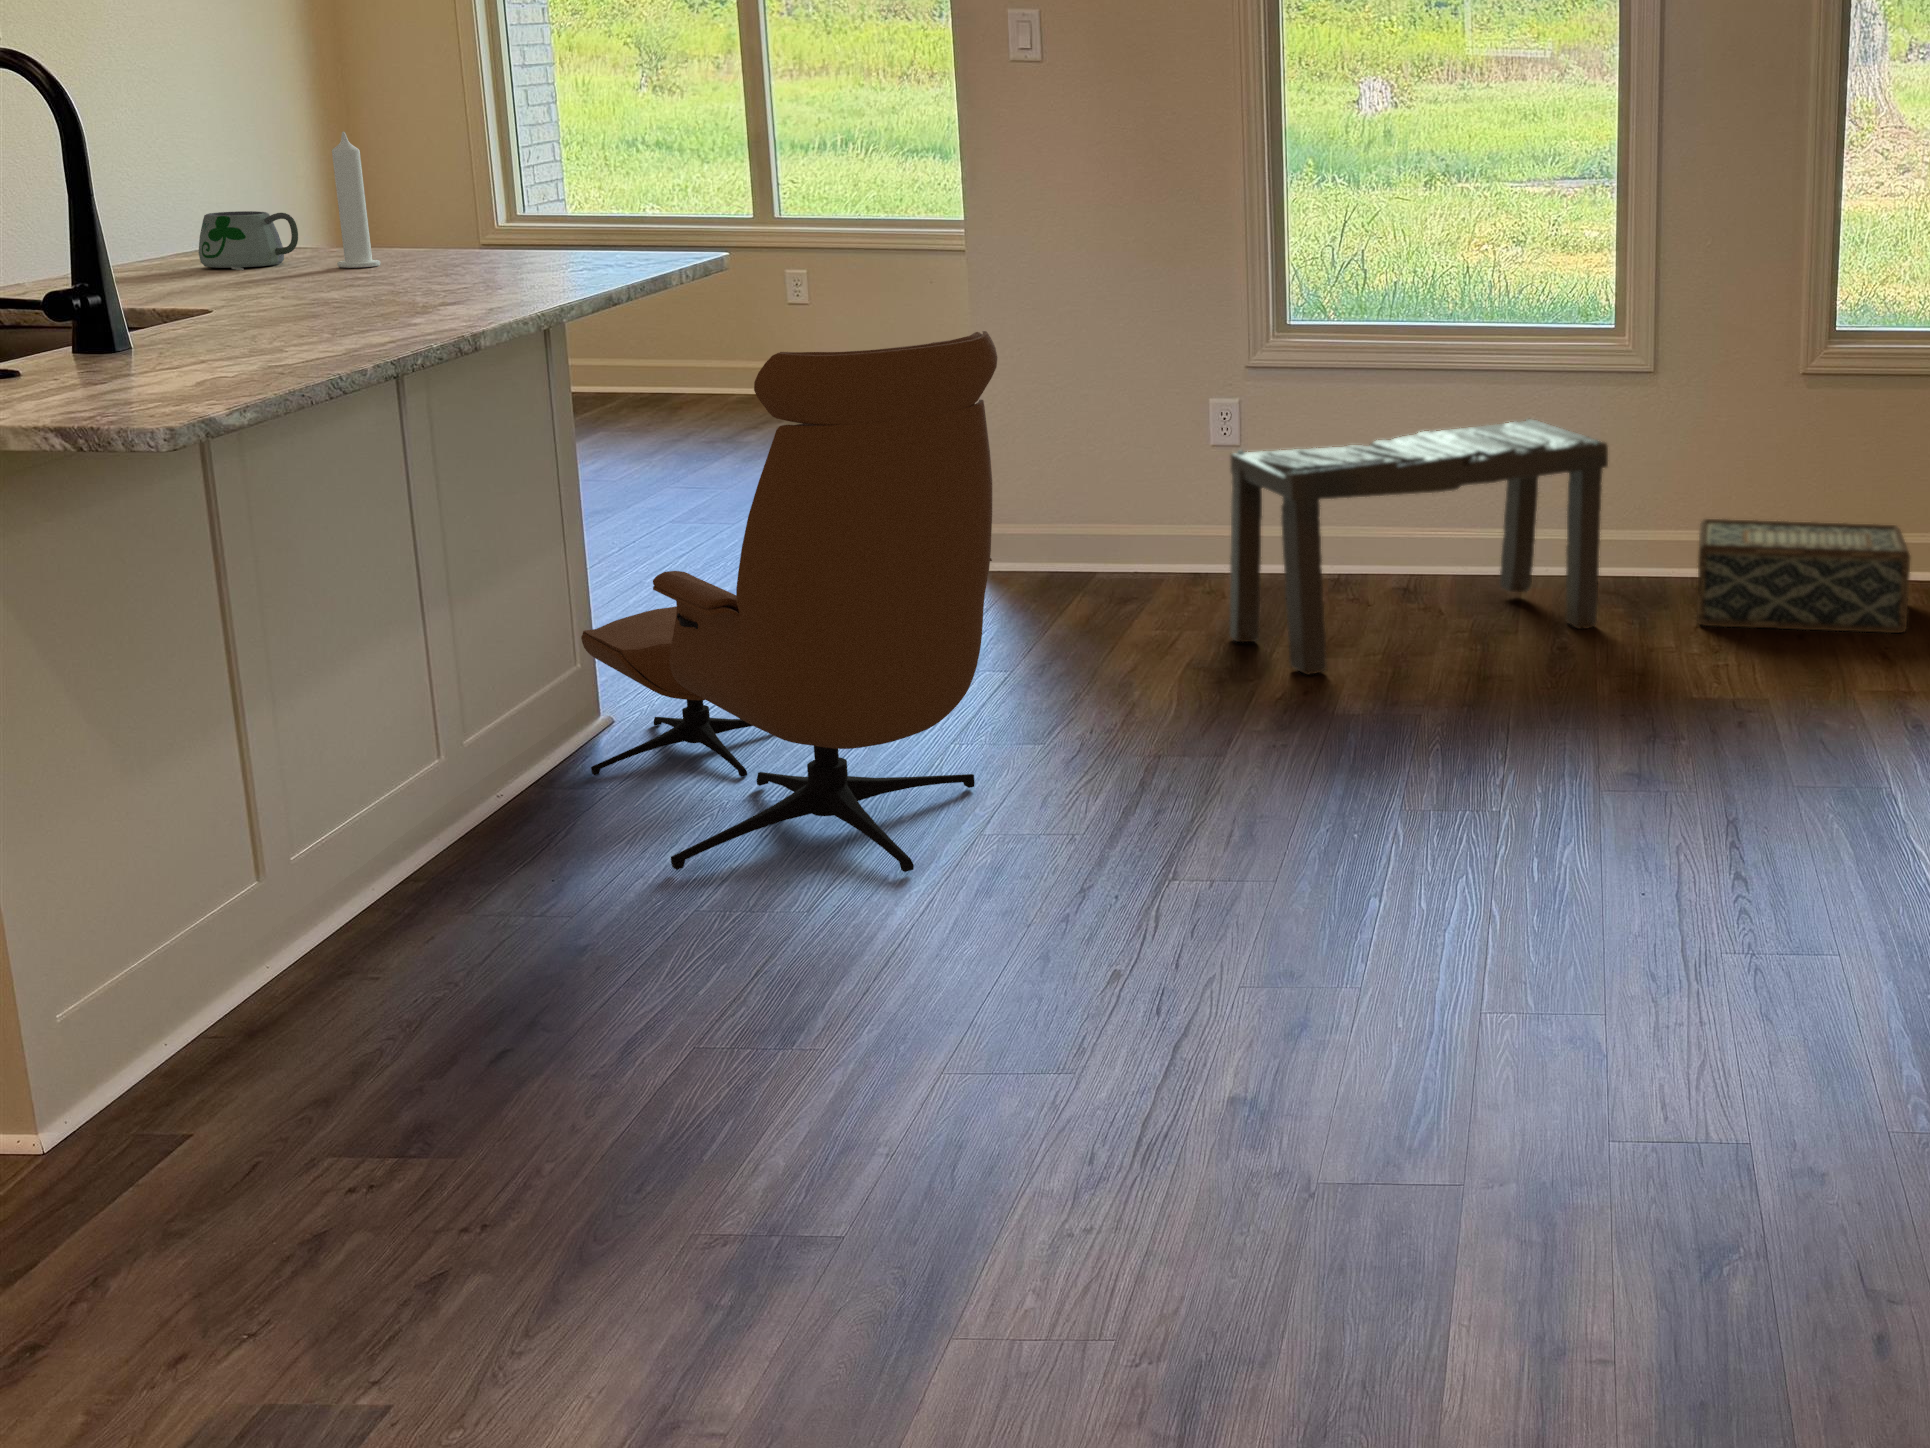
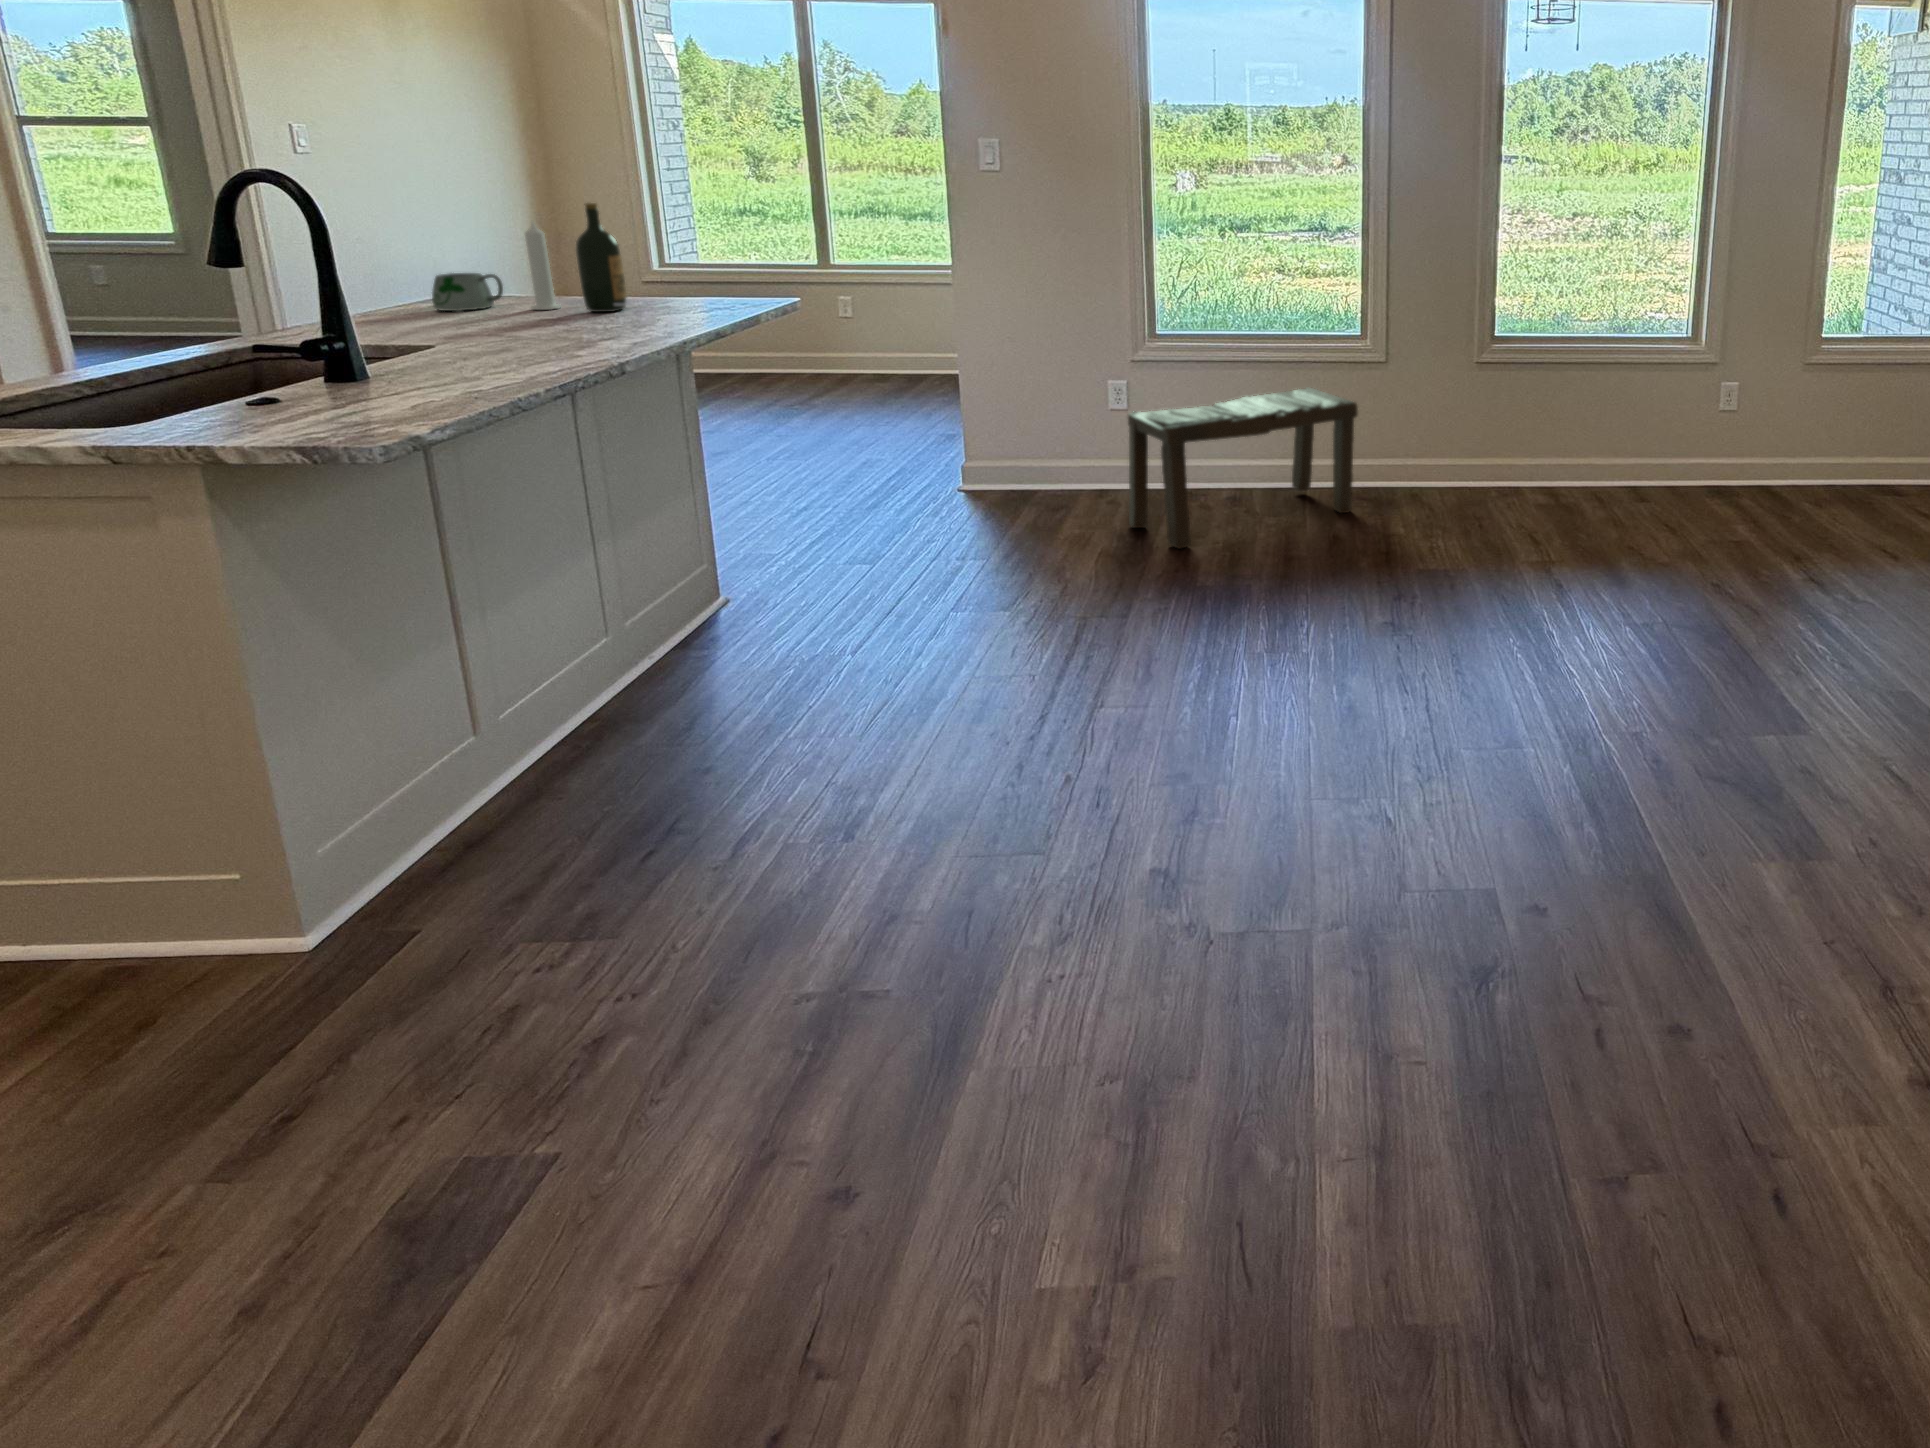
wine bottle: none [404,105,475,271] -> present [576,203,626,312]
lounge chair: present [581,331,998,872] -> none [708,352,982,703]
woven basket: present [1697,519,1910,633] -> none [1409,444,1535,511]

